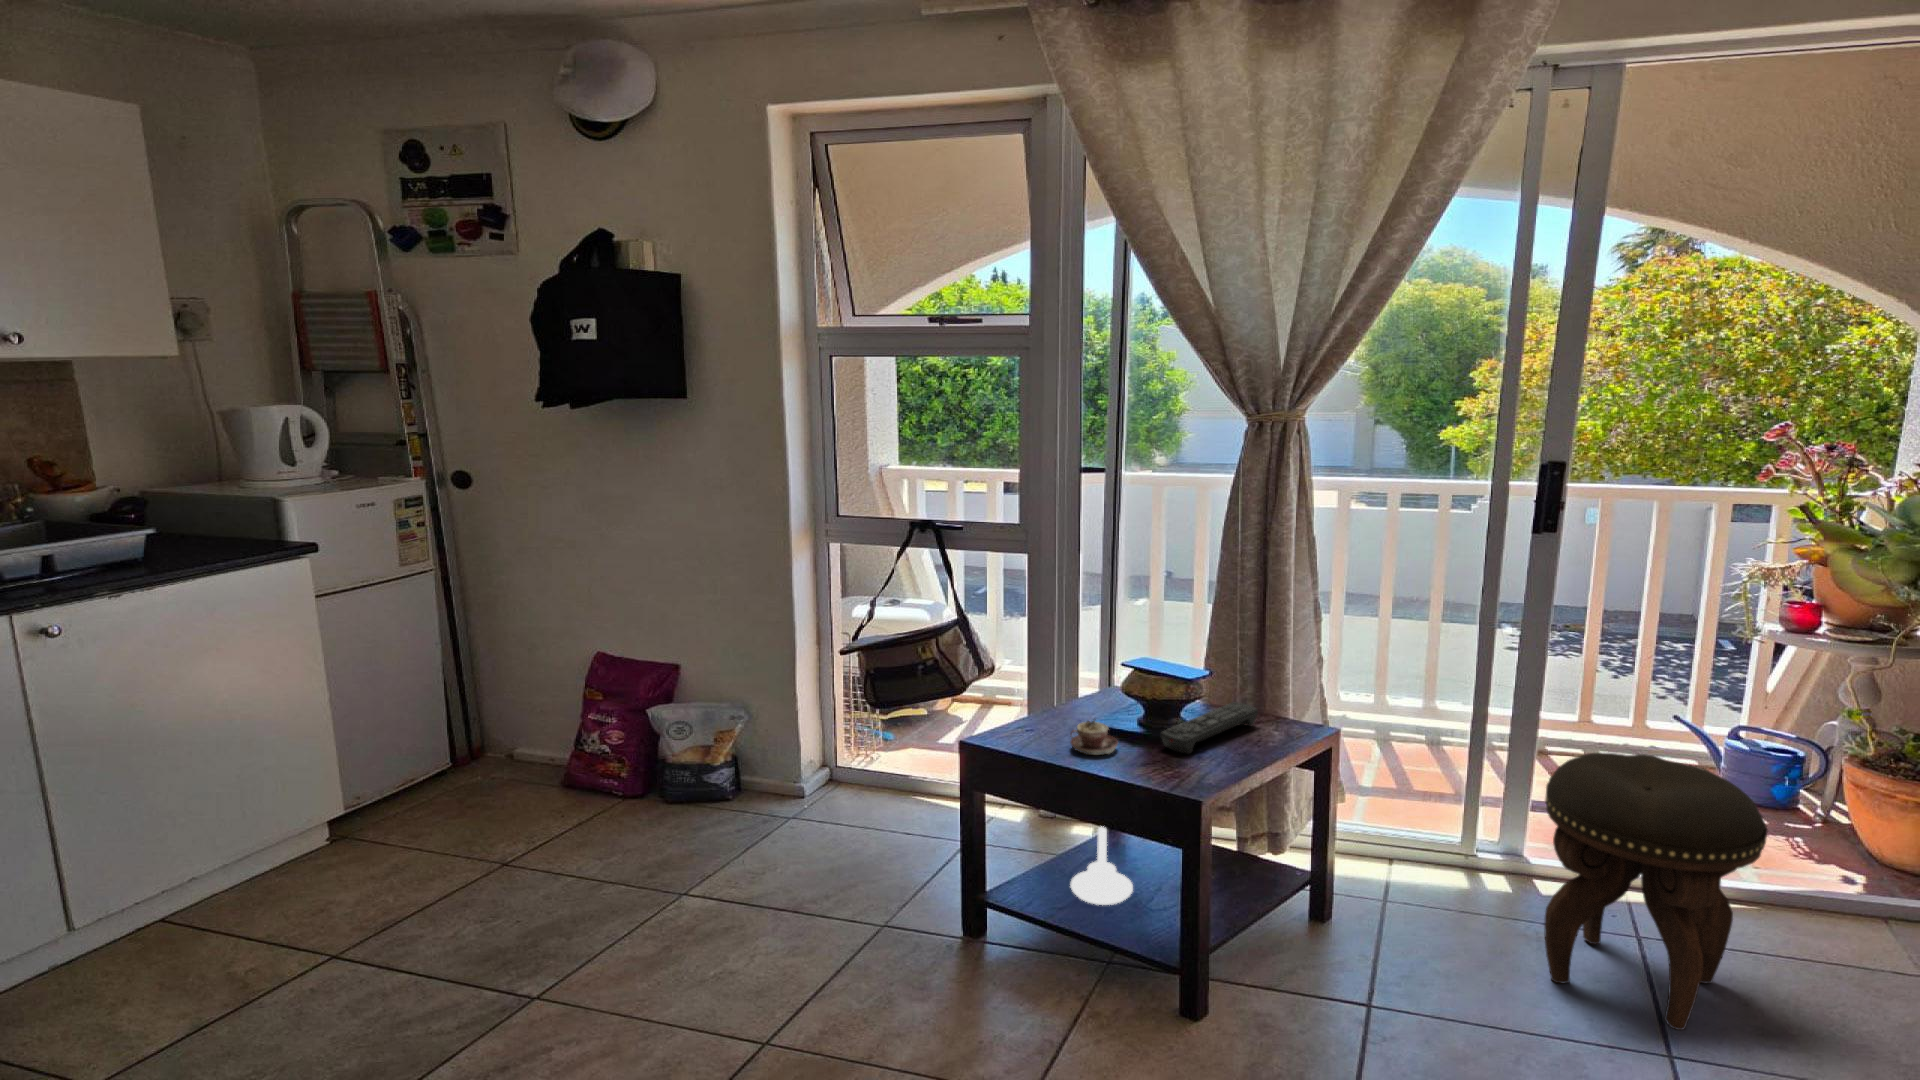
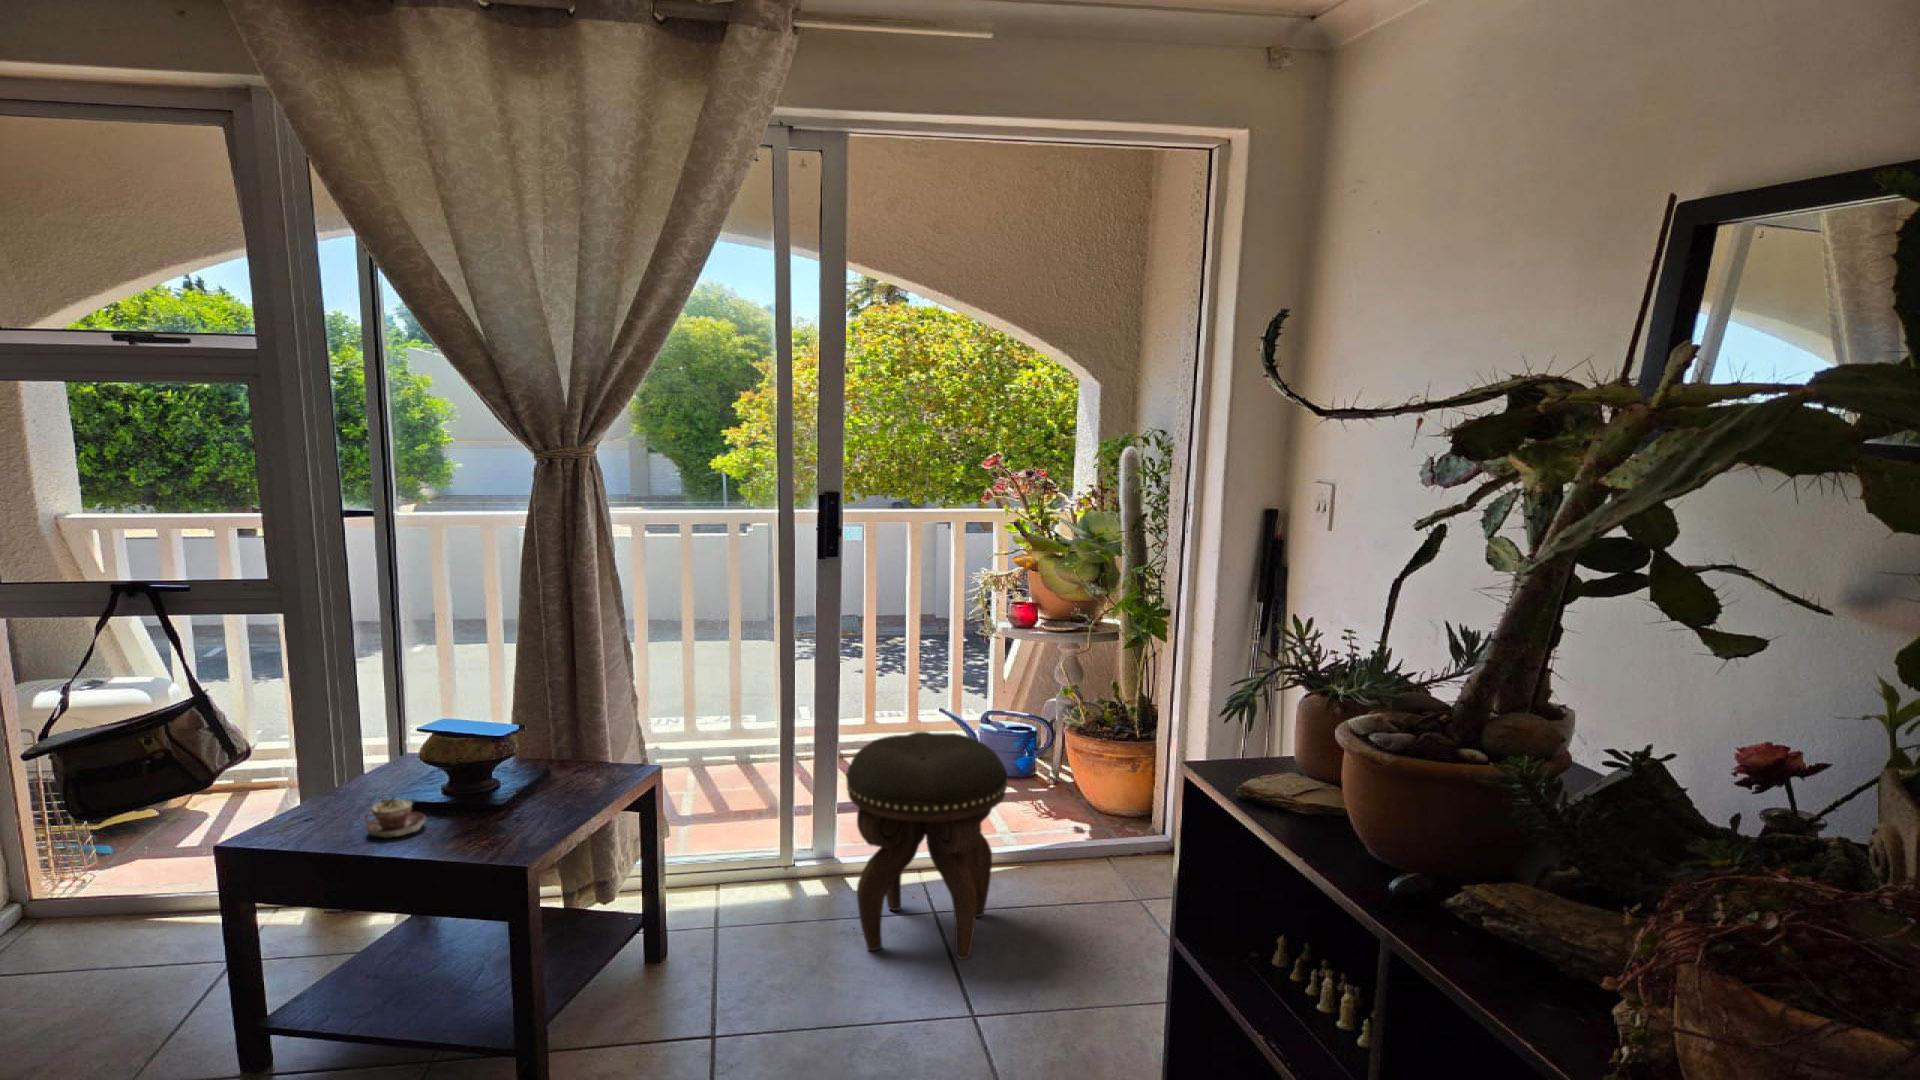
remote control: present [1161,702,1258,754] -> none [475,751,577,814]
candle holder: present [1071,826,1133,905] -> none [377,909,456,1011]

